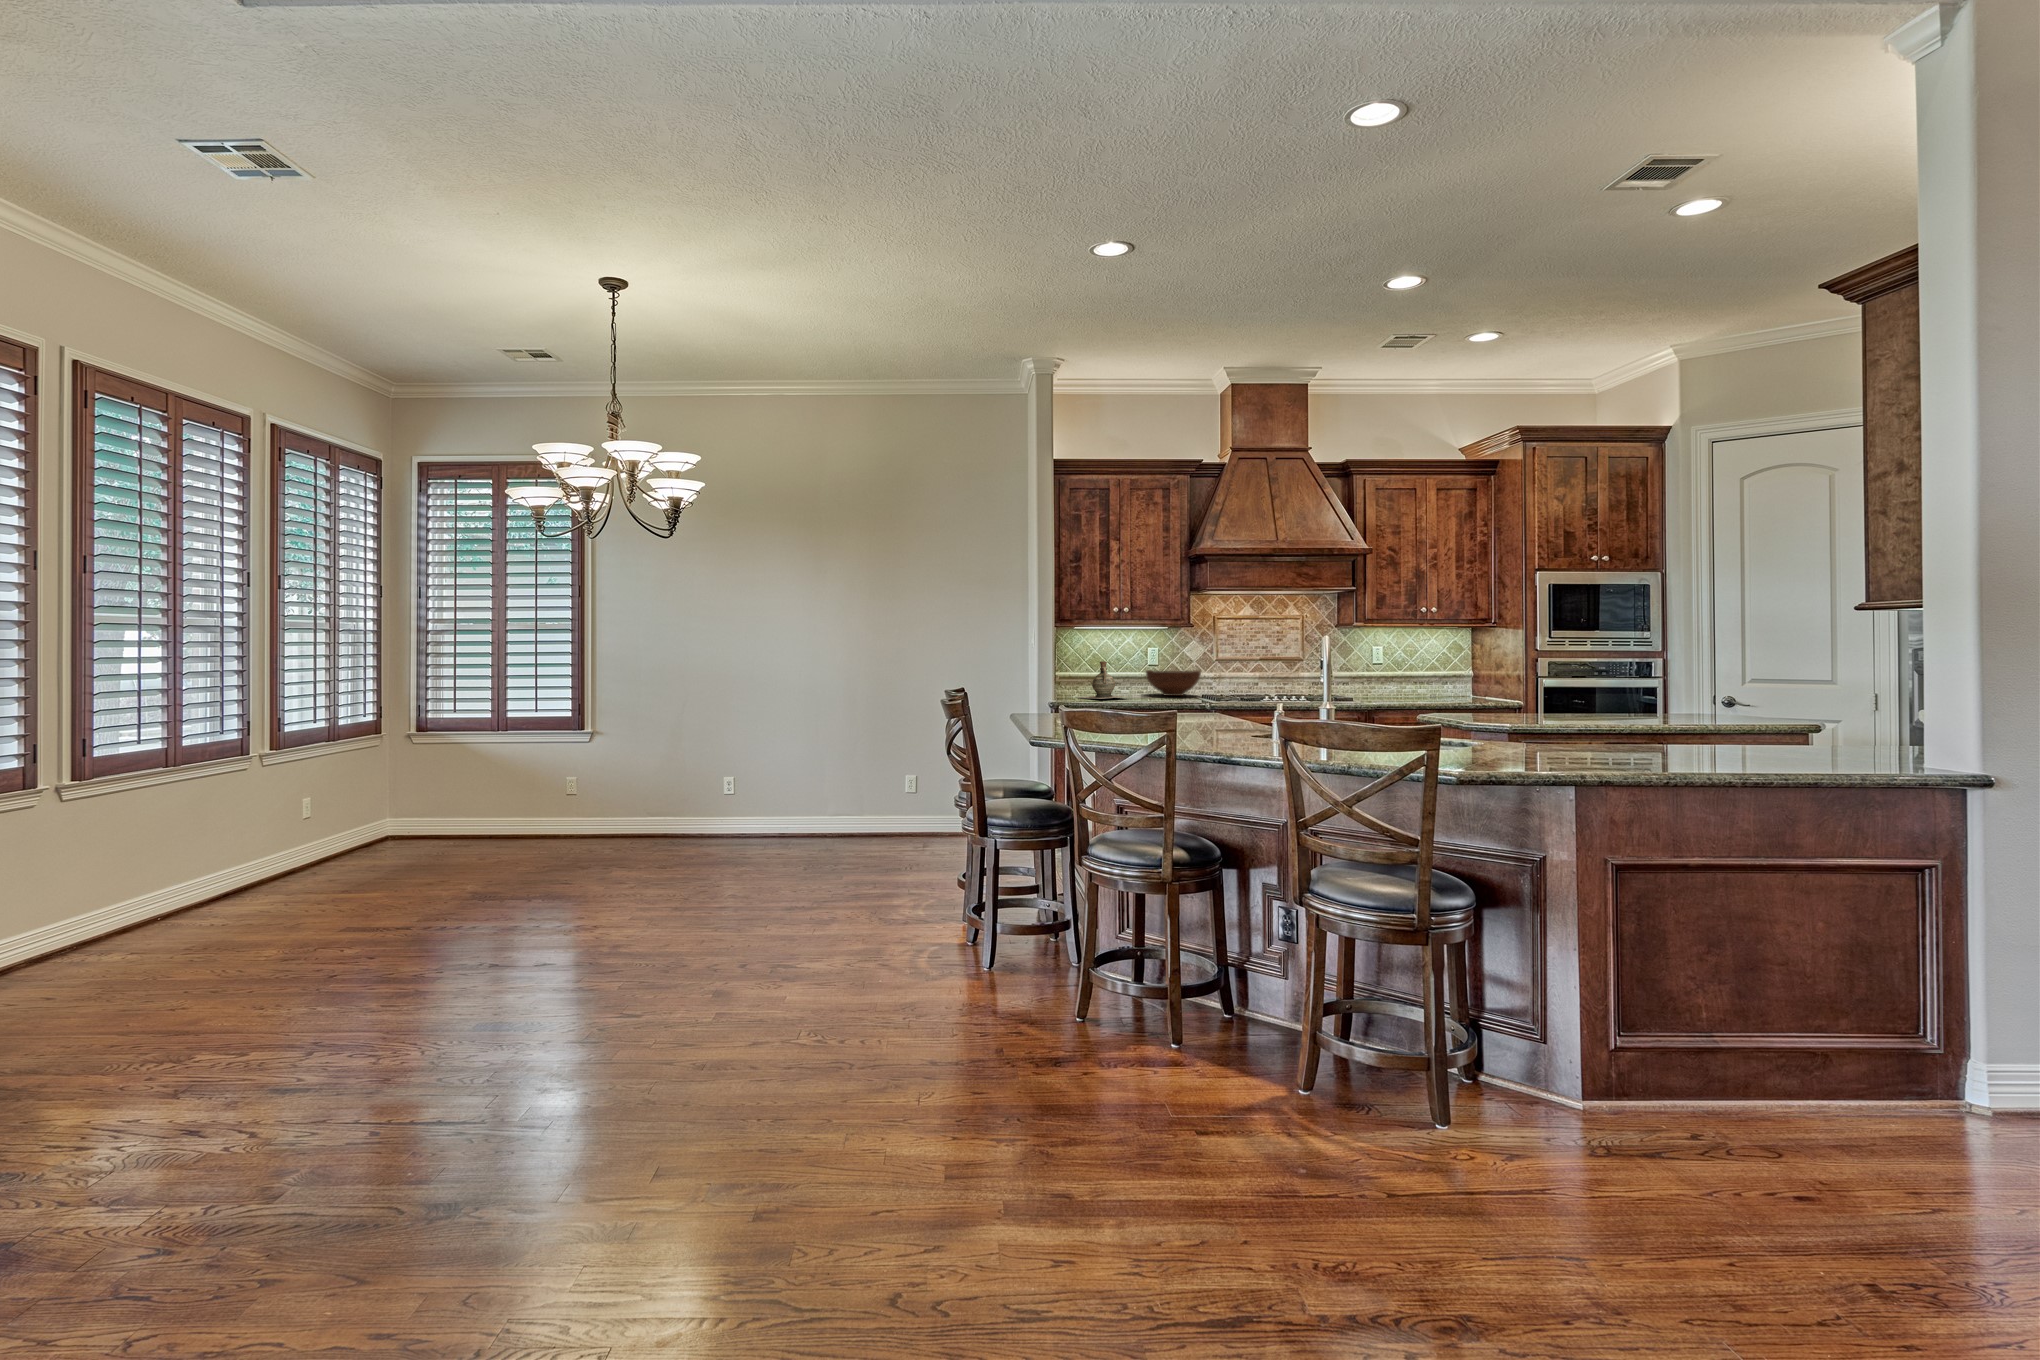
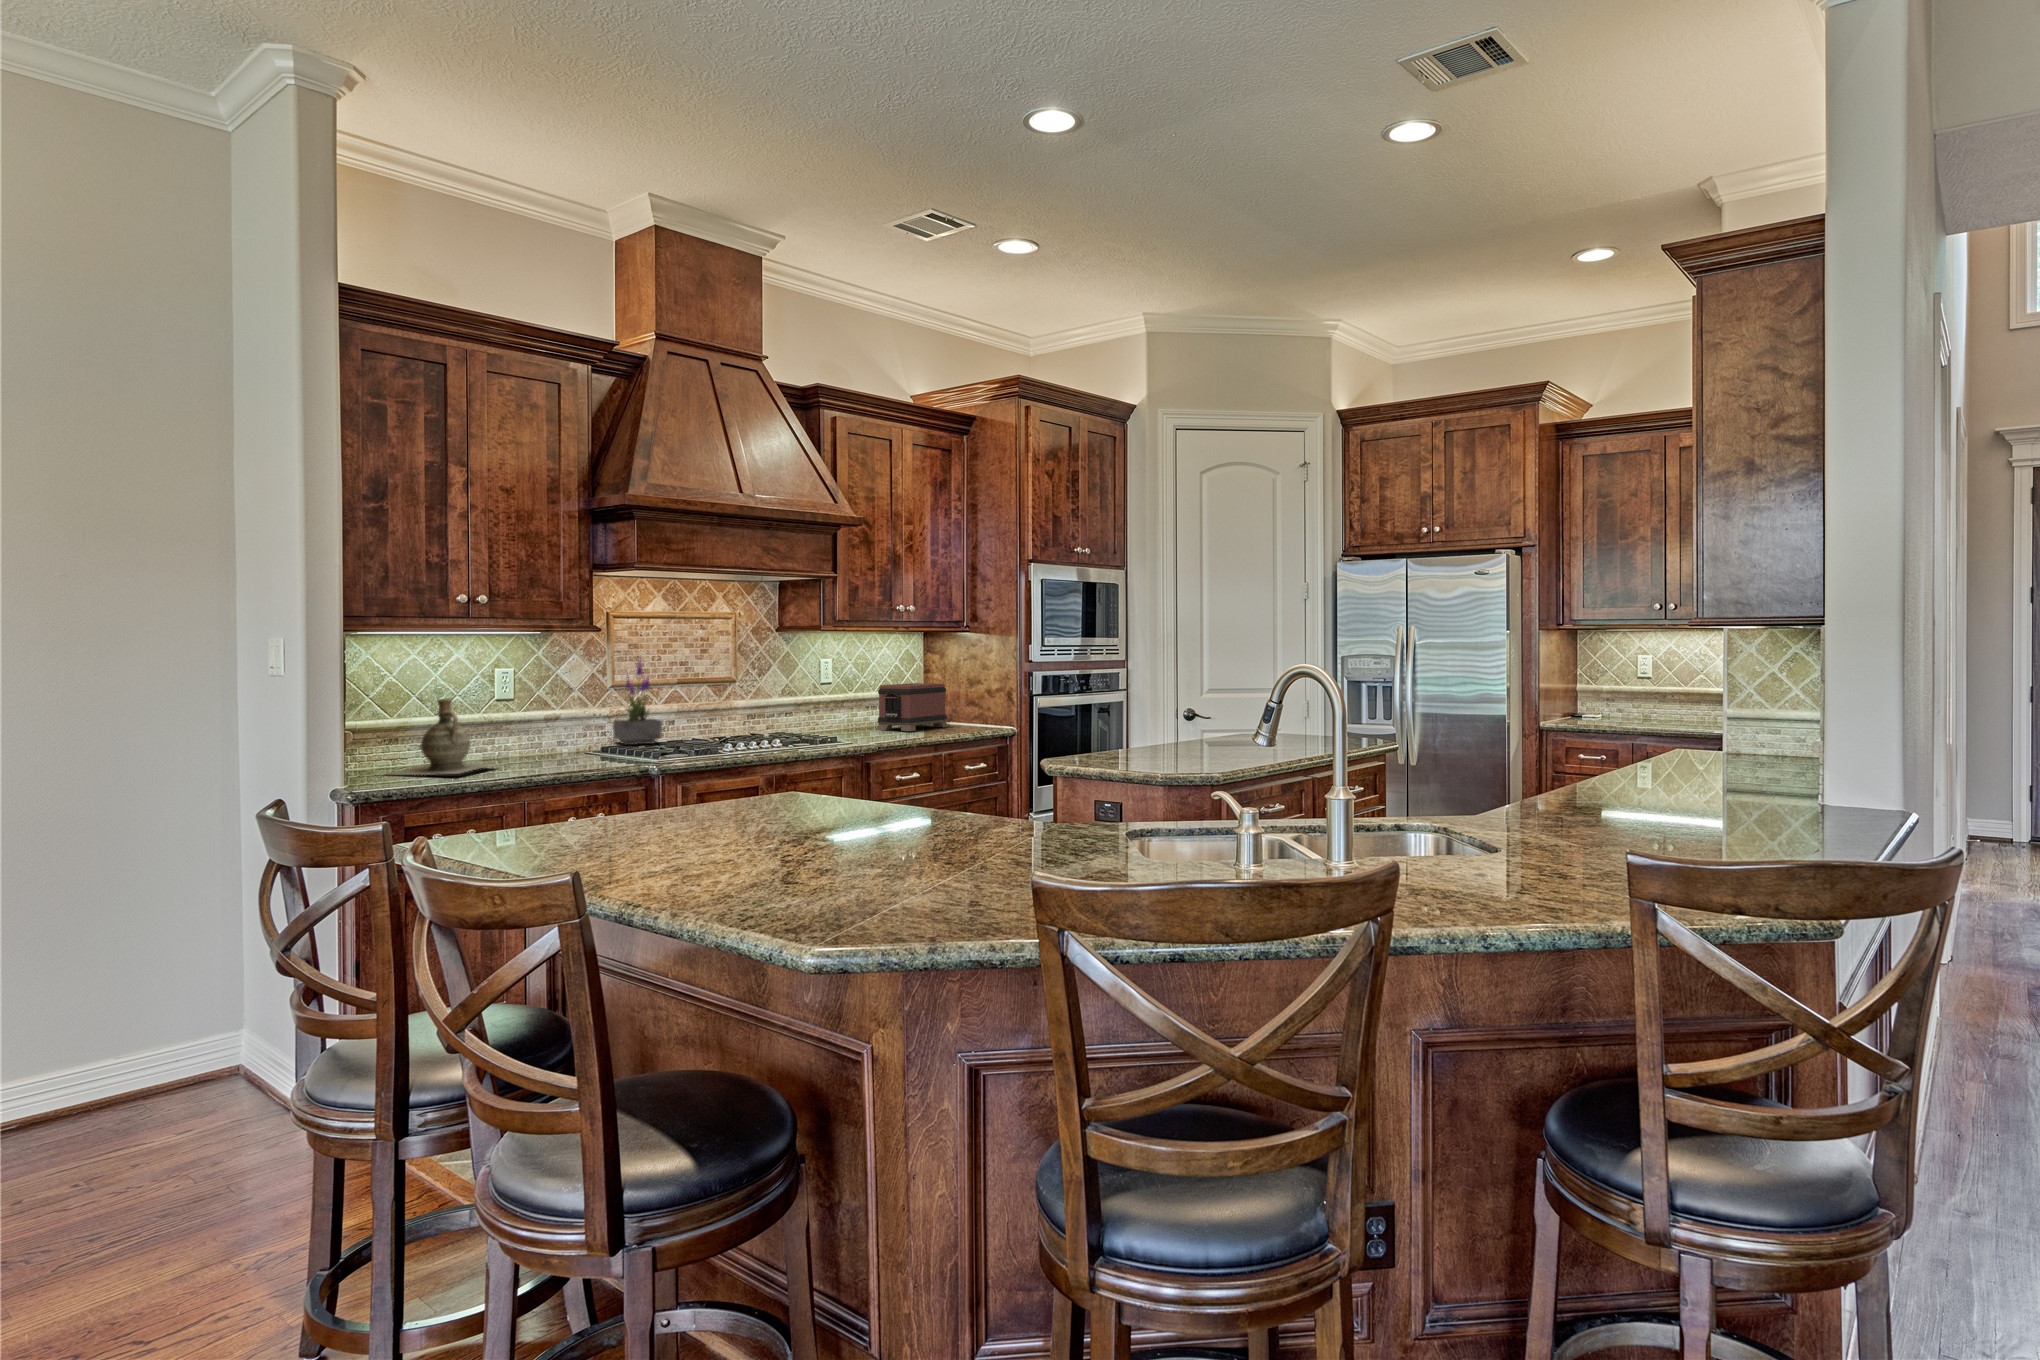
potted plant: none [1215,641,1241,695] -> present [613,655,662,745]
toaster: none [1408,666,1472,700] -> present [876,683,948,731]
fruit bowl: present [1146,670,1201,696] -> none [503,706,609,754]

